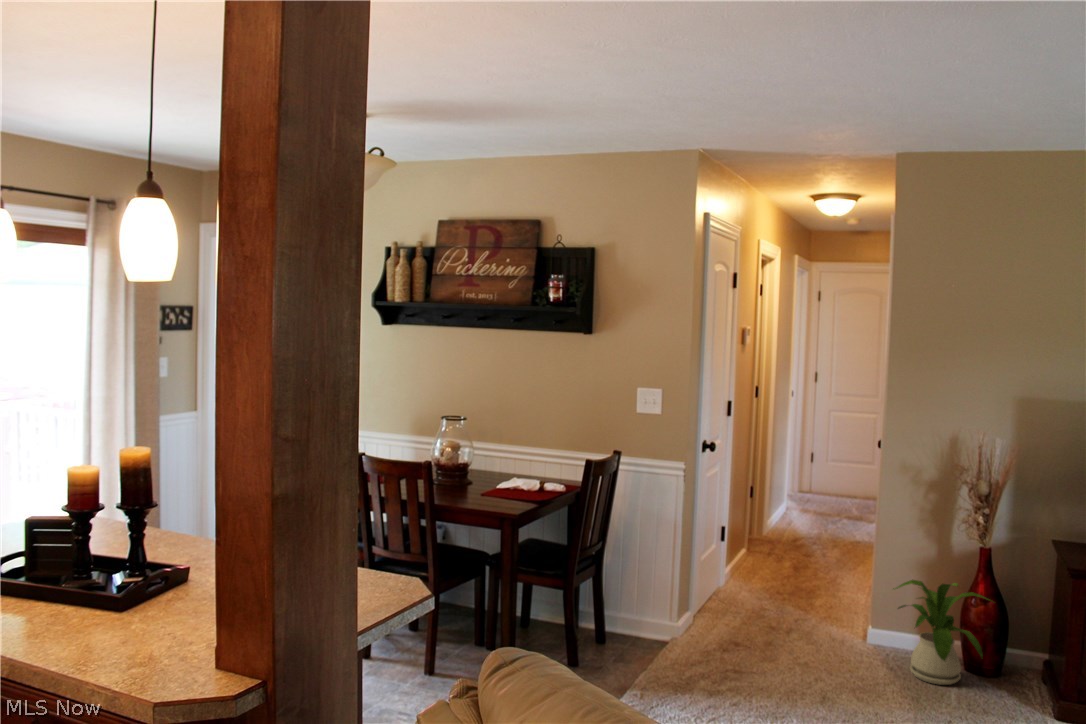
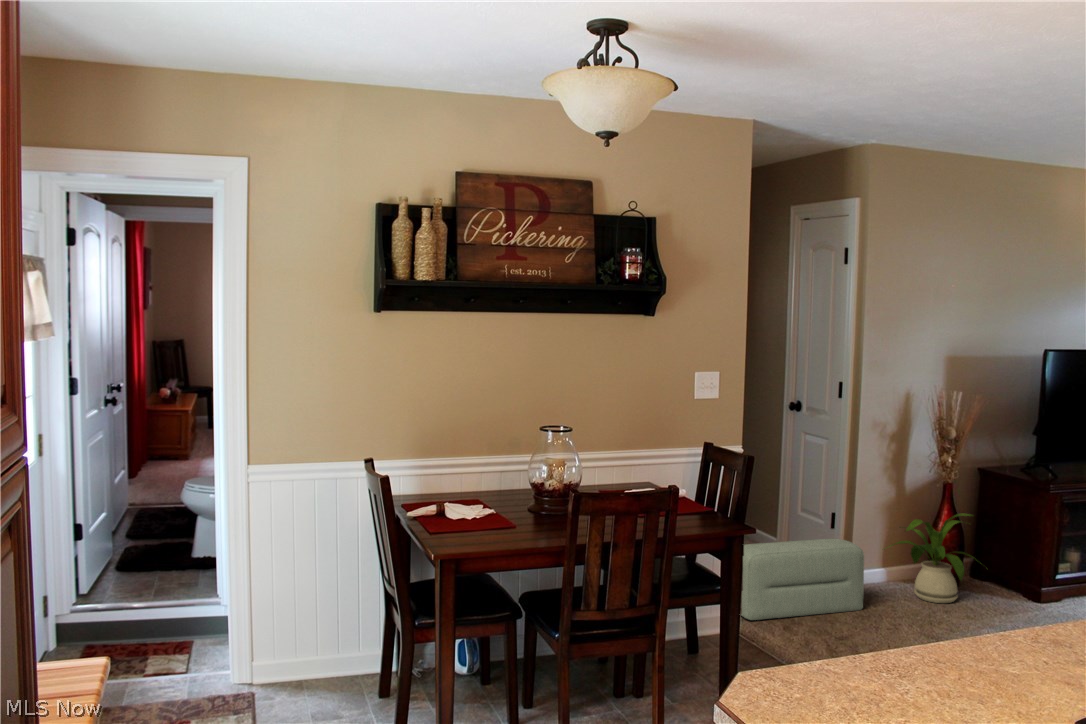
pouf: none [693,563,834,659] -> present [741,538,864,620]

